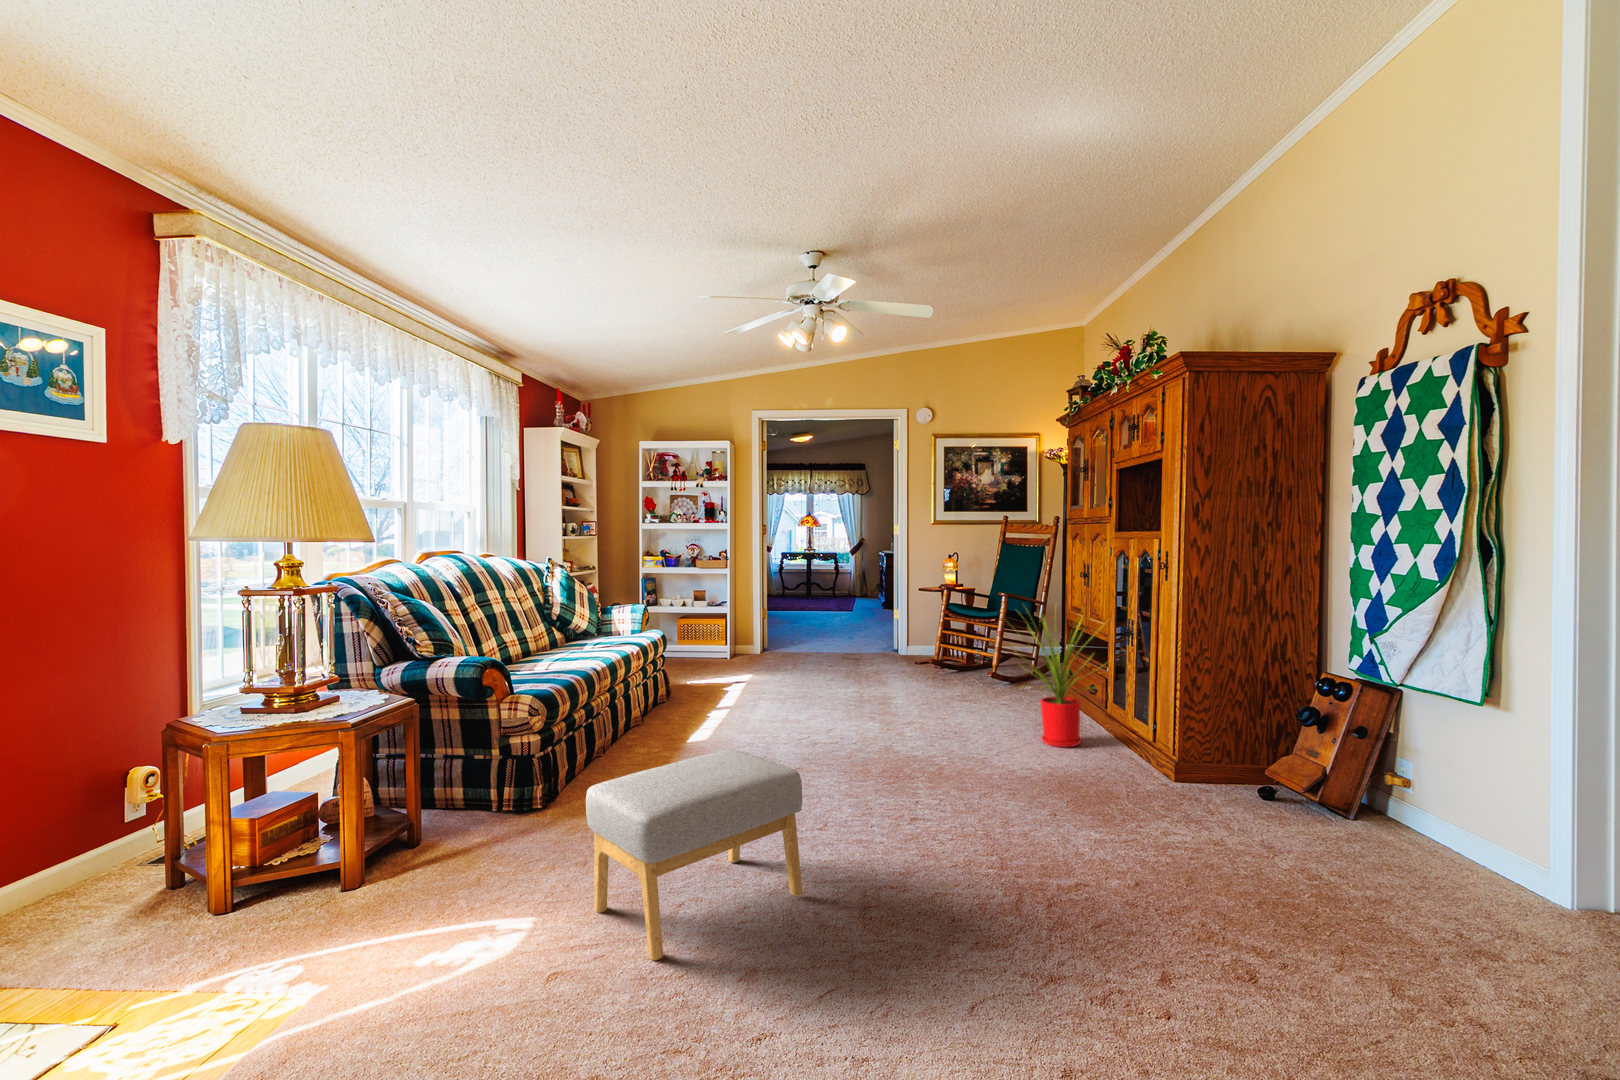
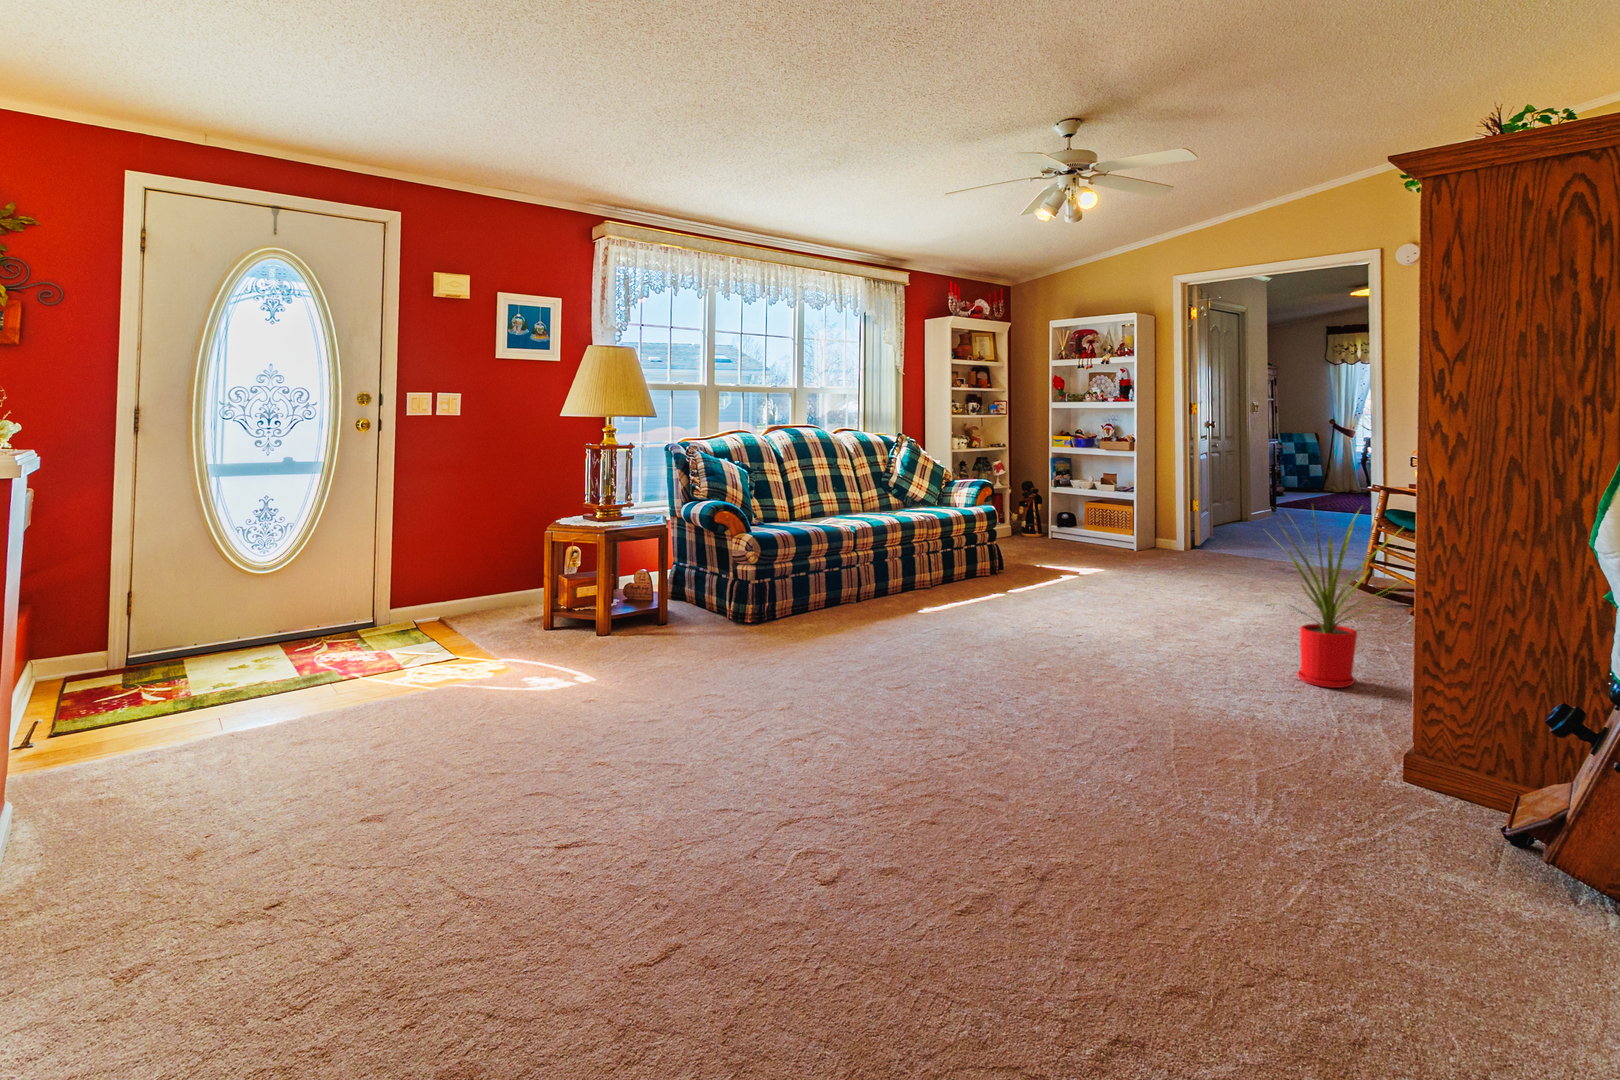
footstool: present [586,750,802,960] -> none [685,587,826,699]

